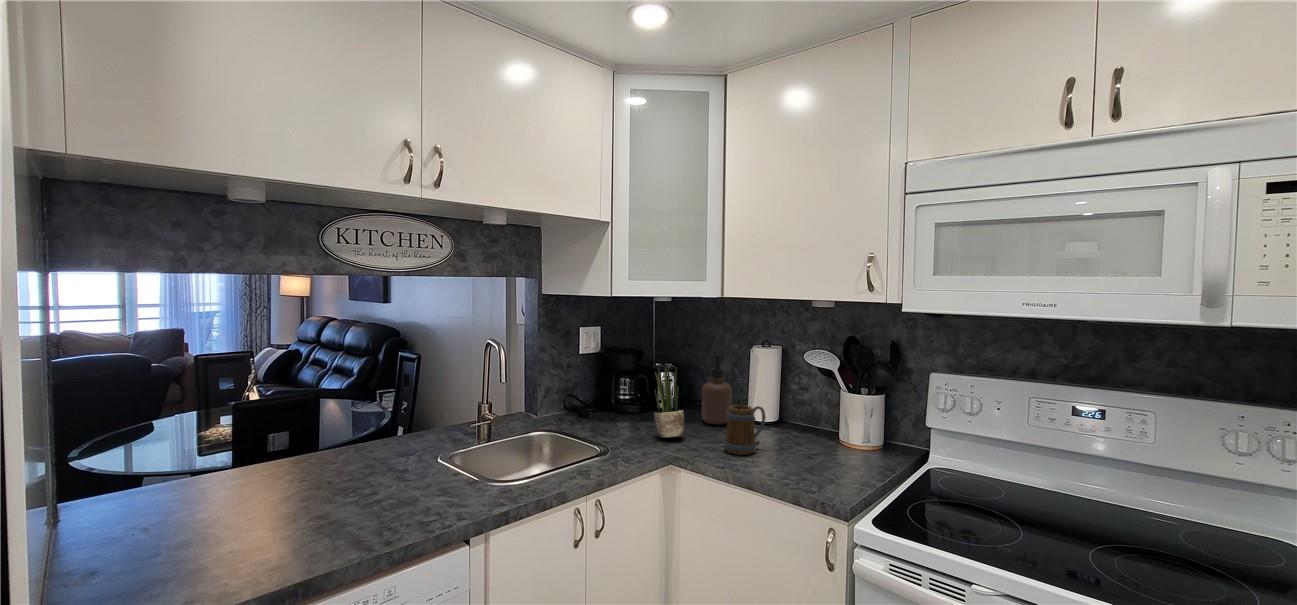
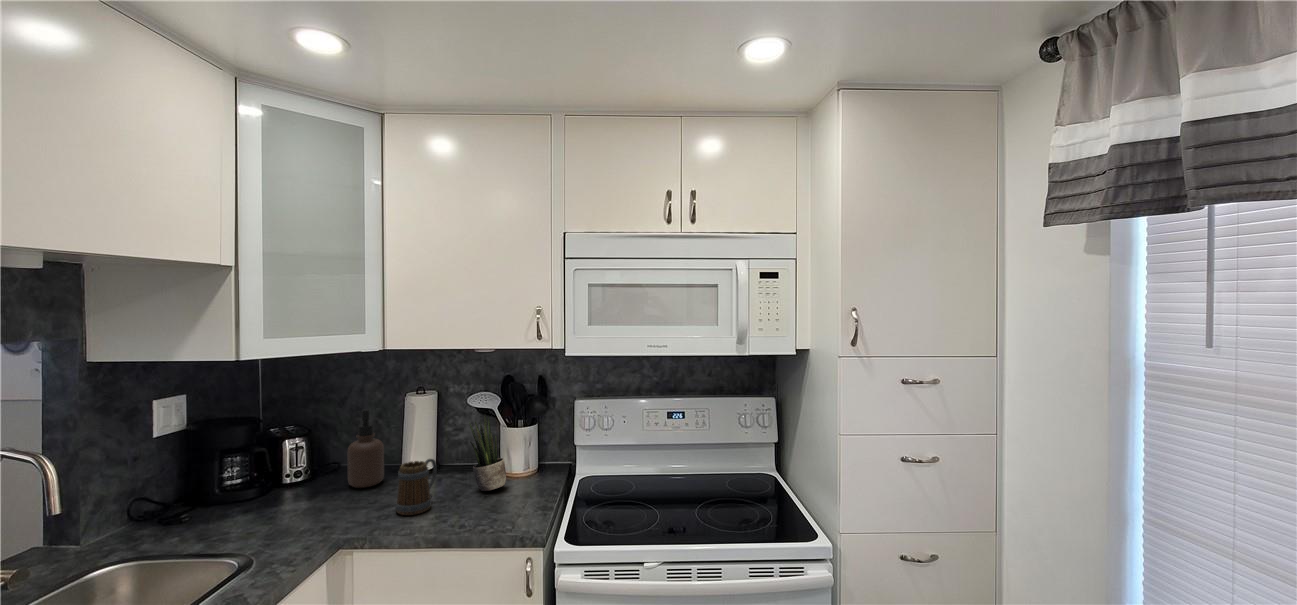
potted plant: present [654,363,685,437] -> present [469,415,506,491]

